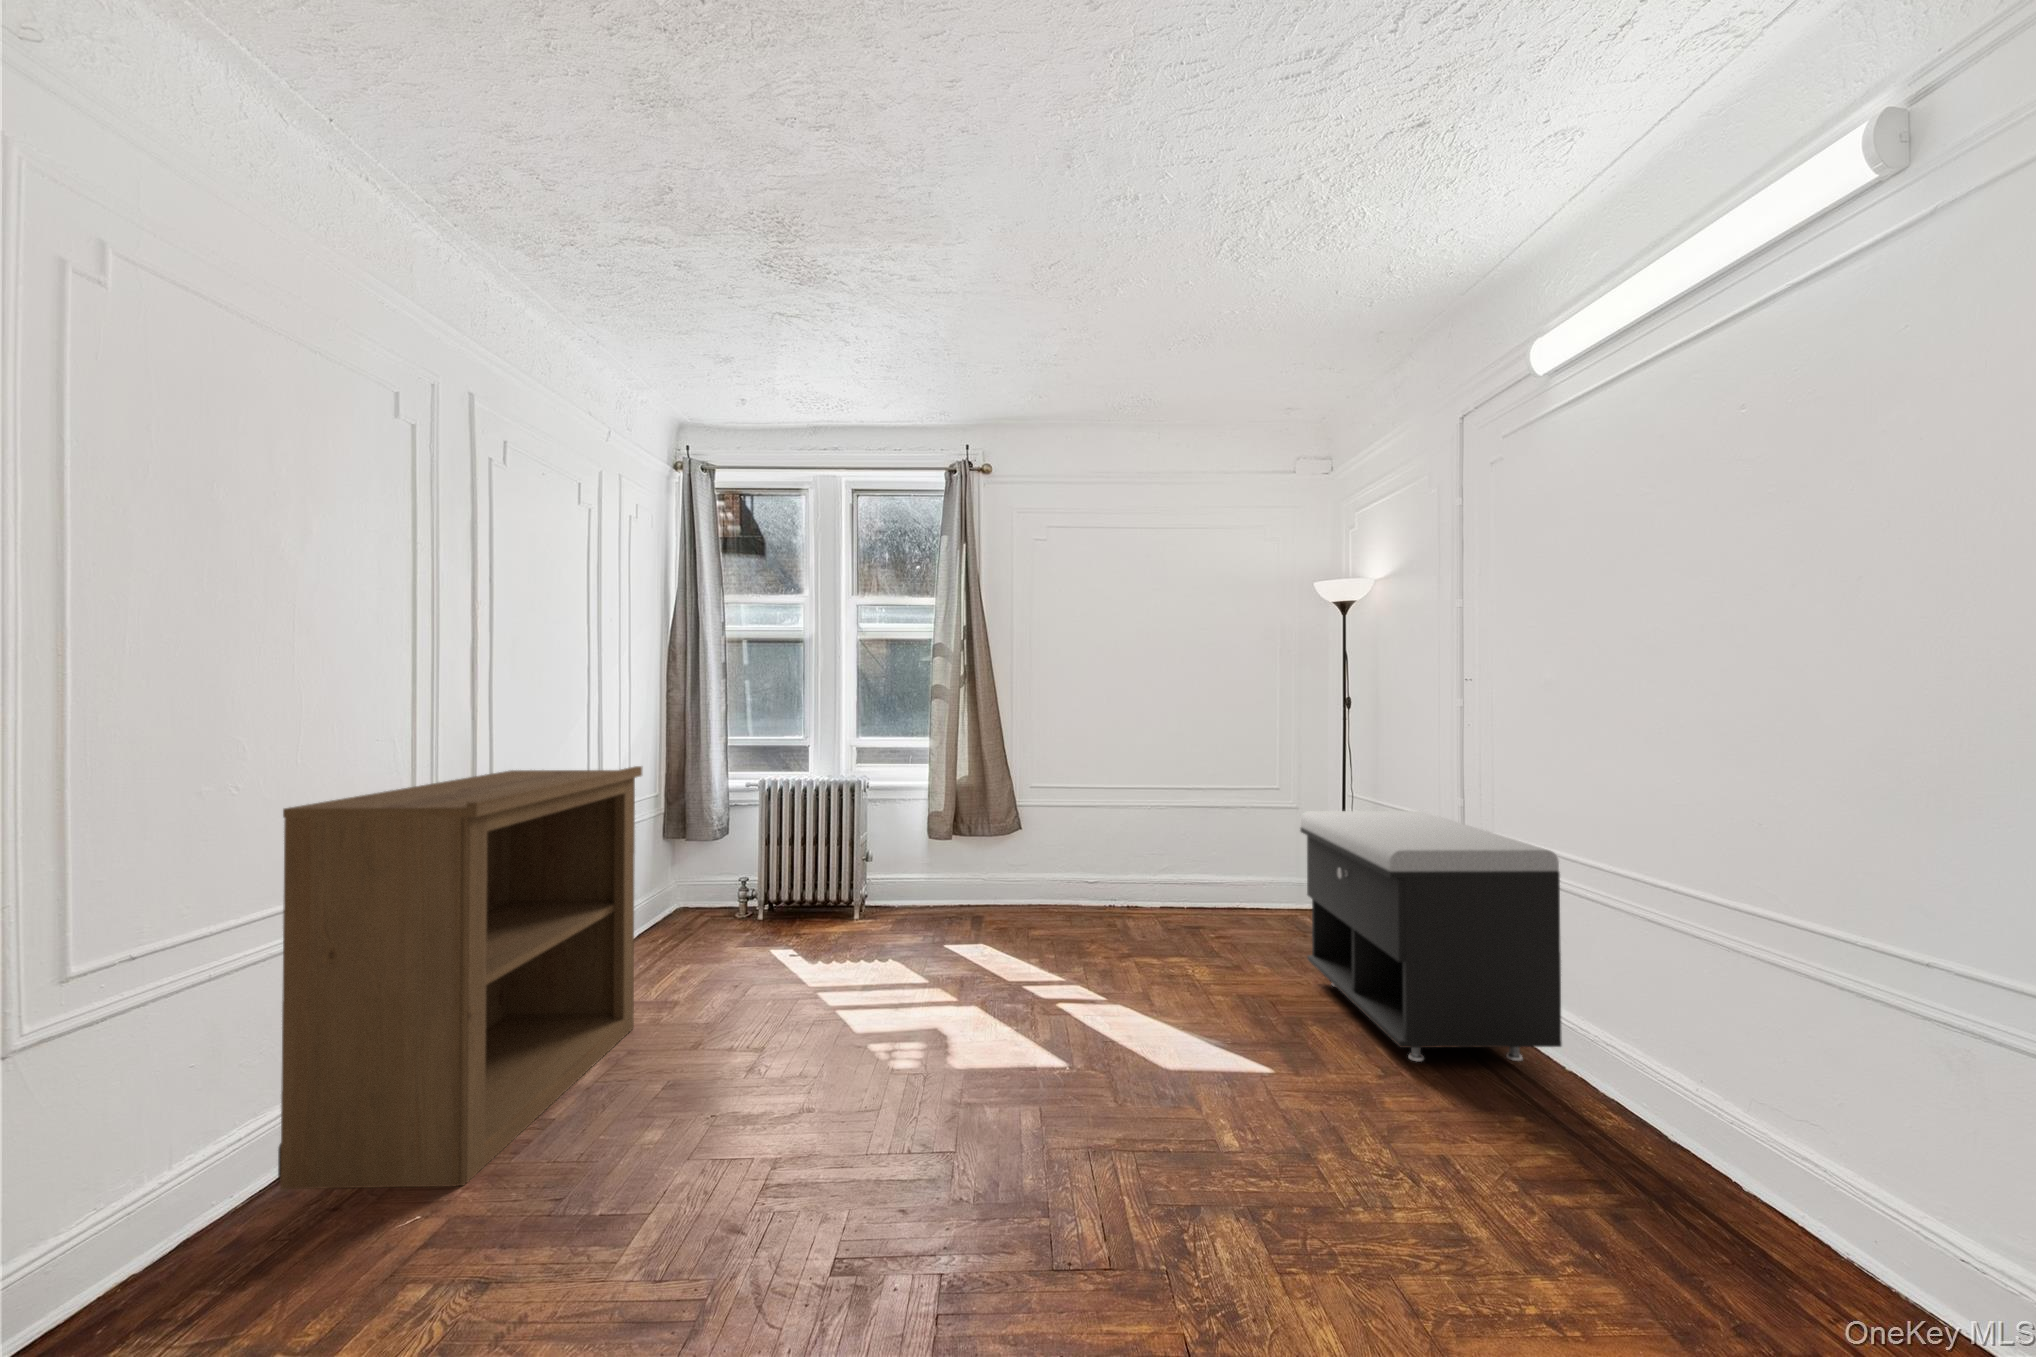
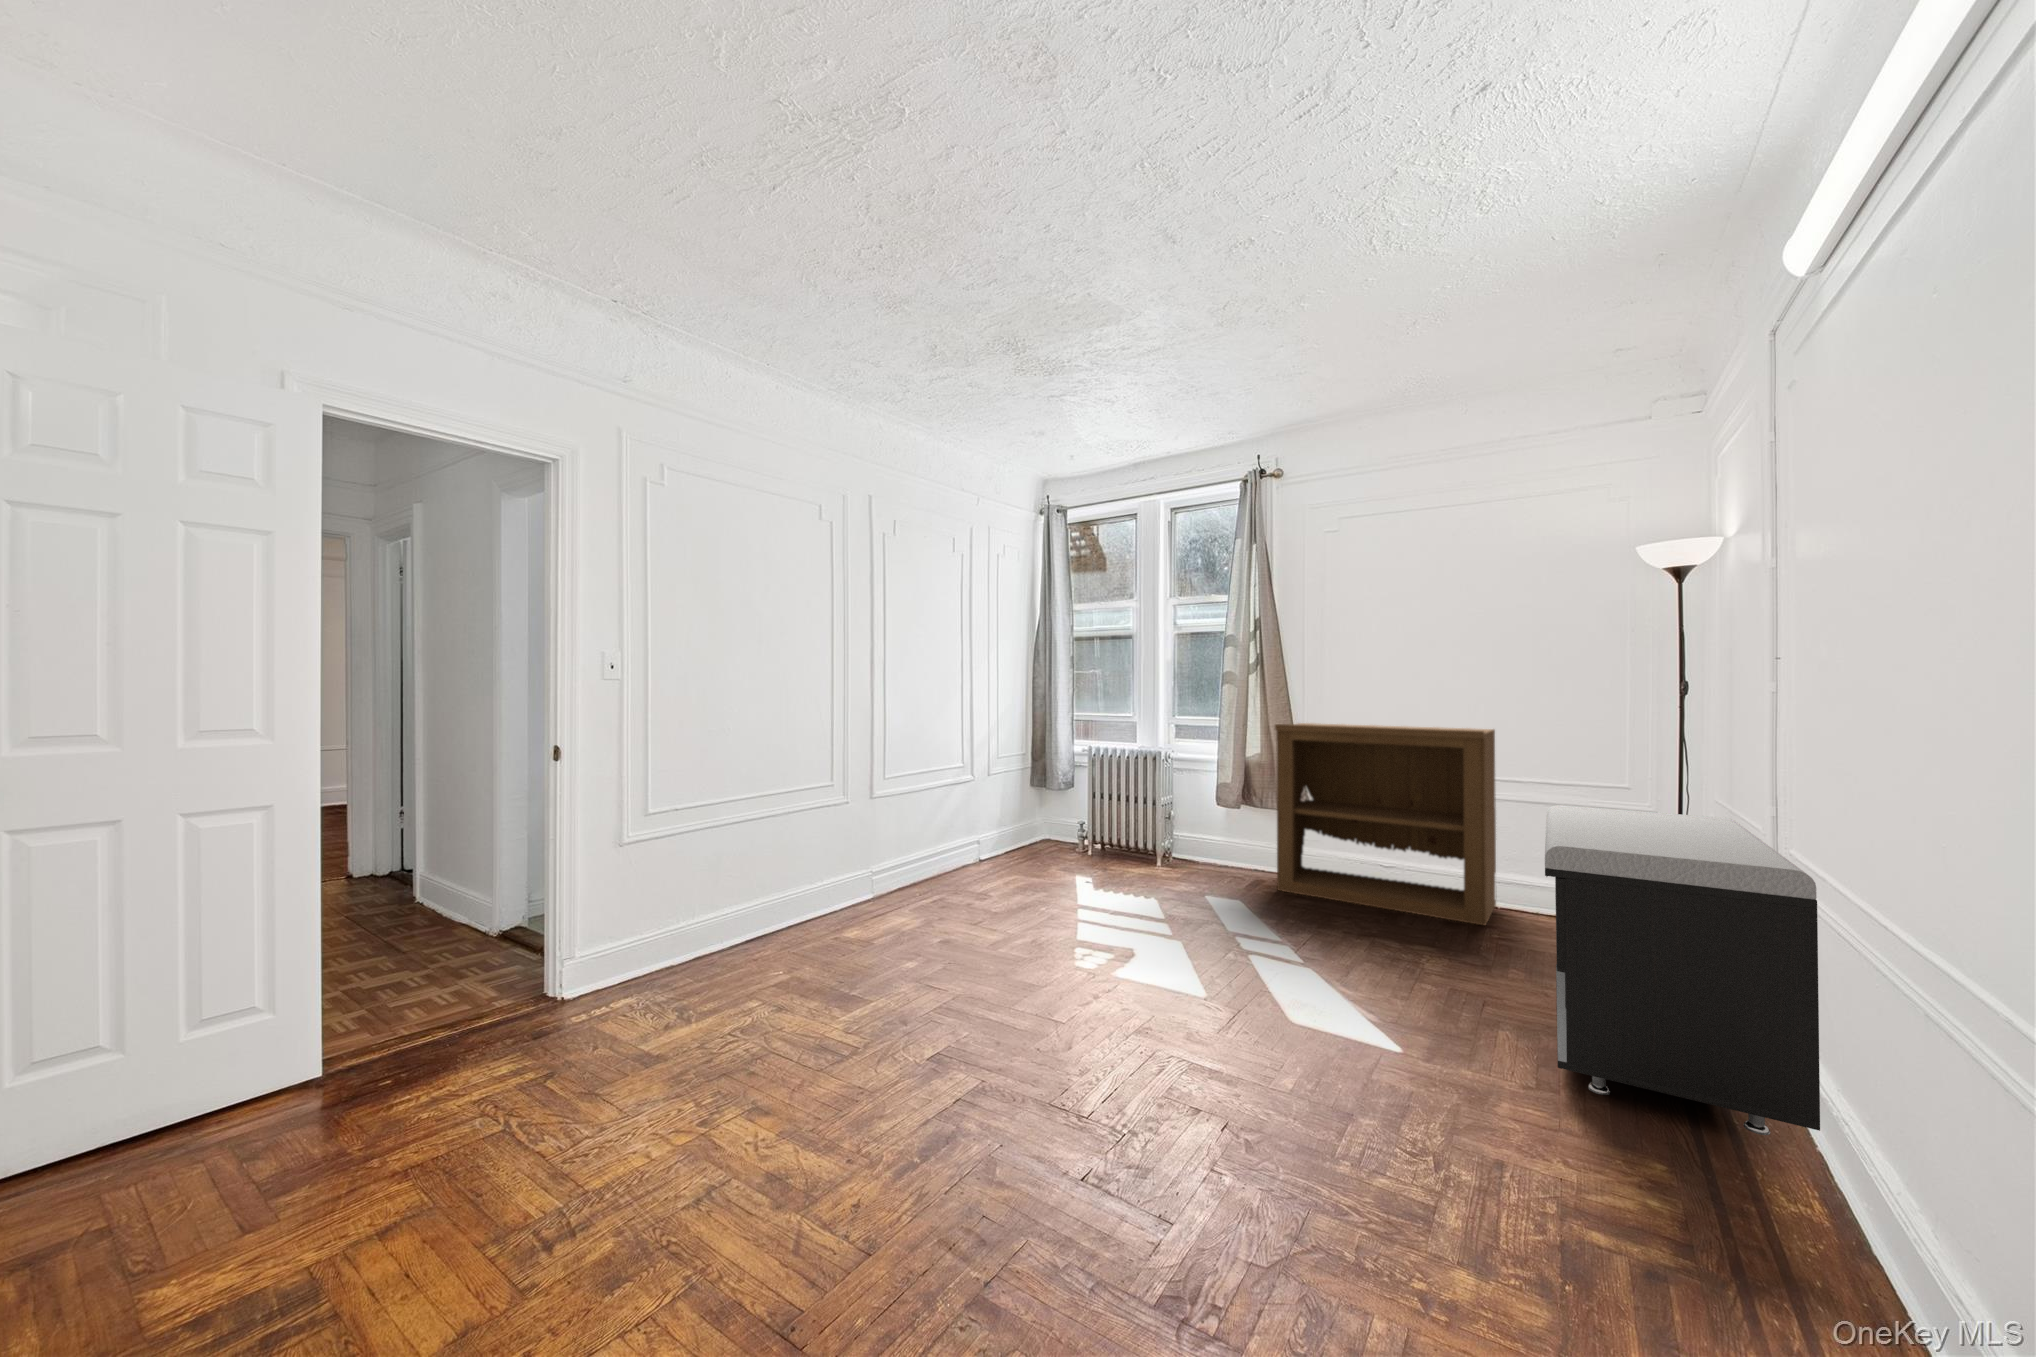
bookshelf: present [278,766,642,1189] -> present [1275,723,1496,925]

